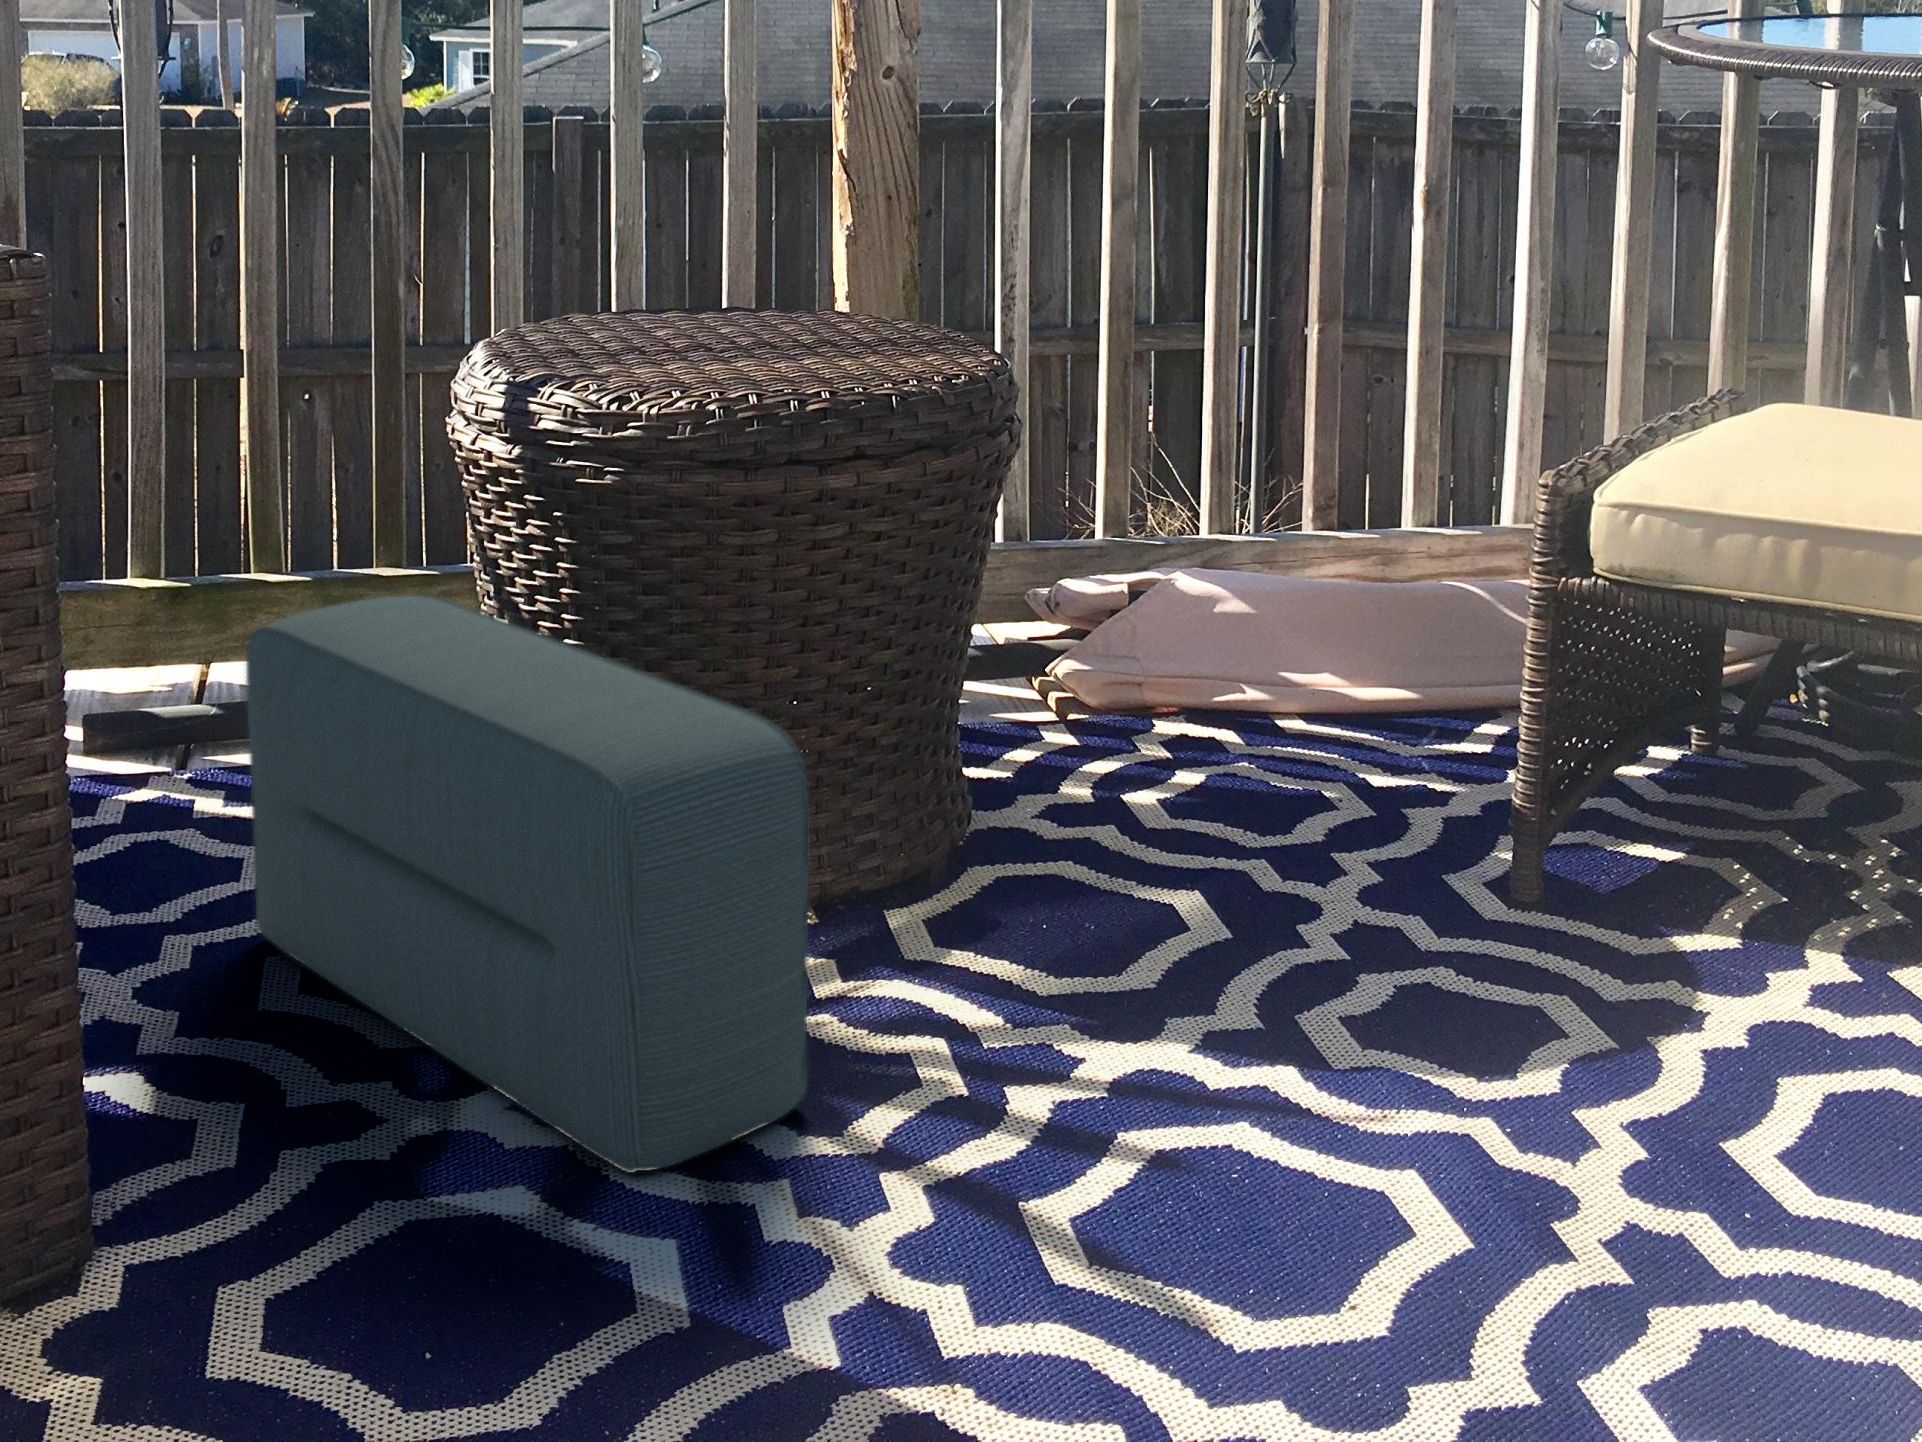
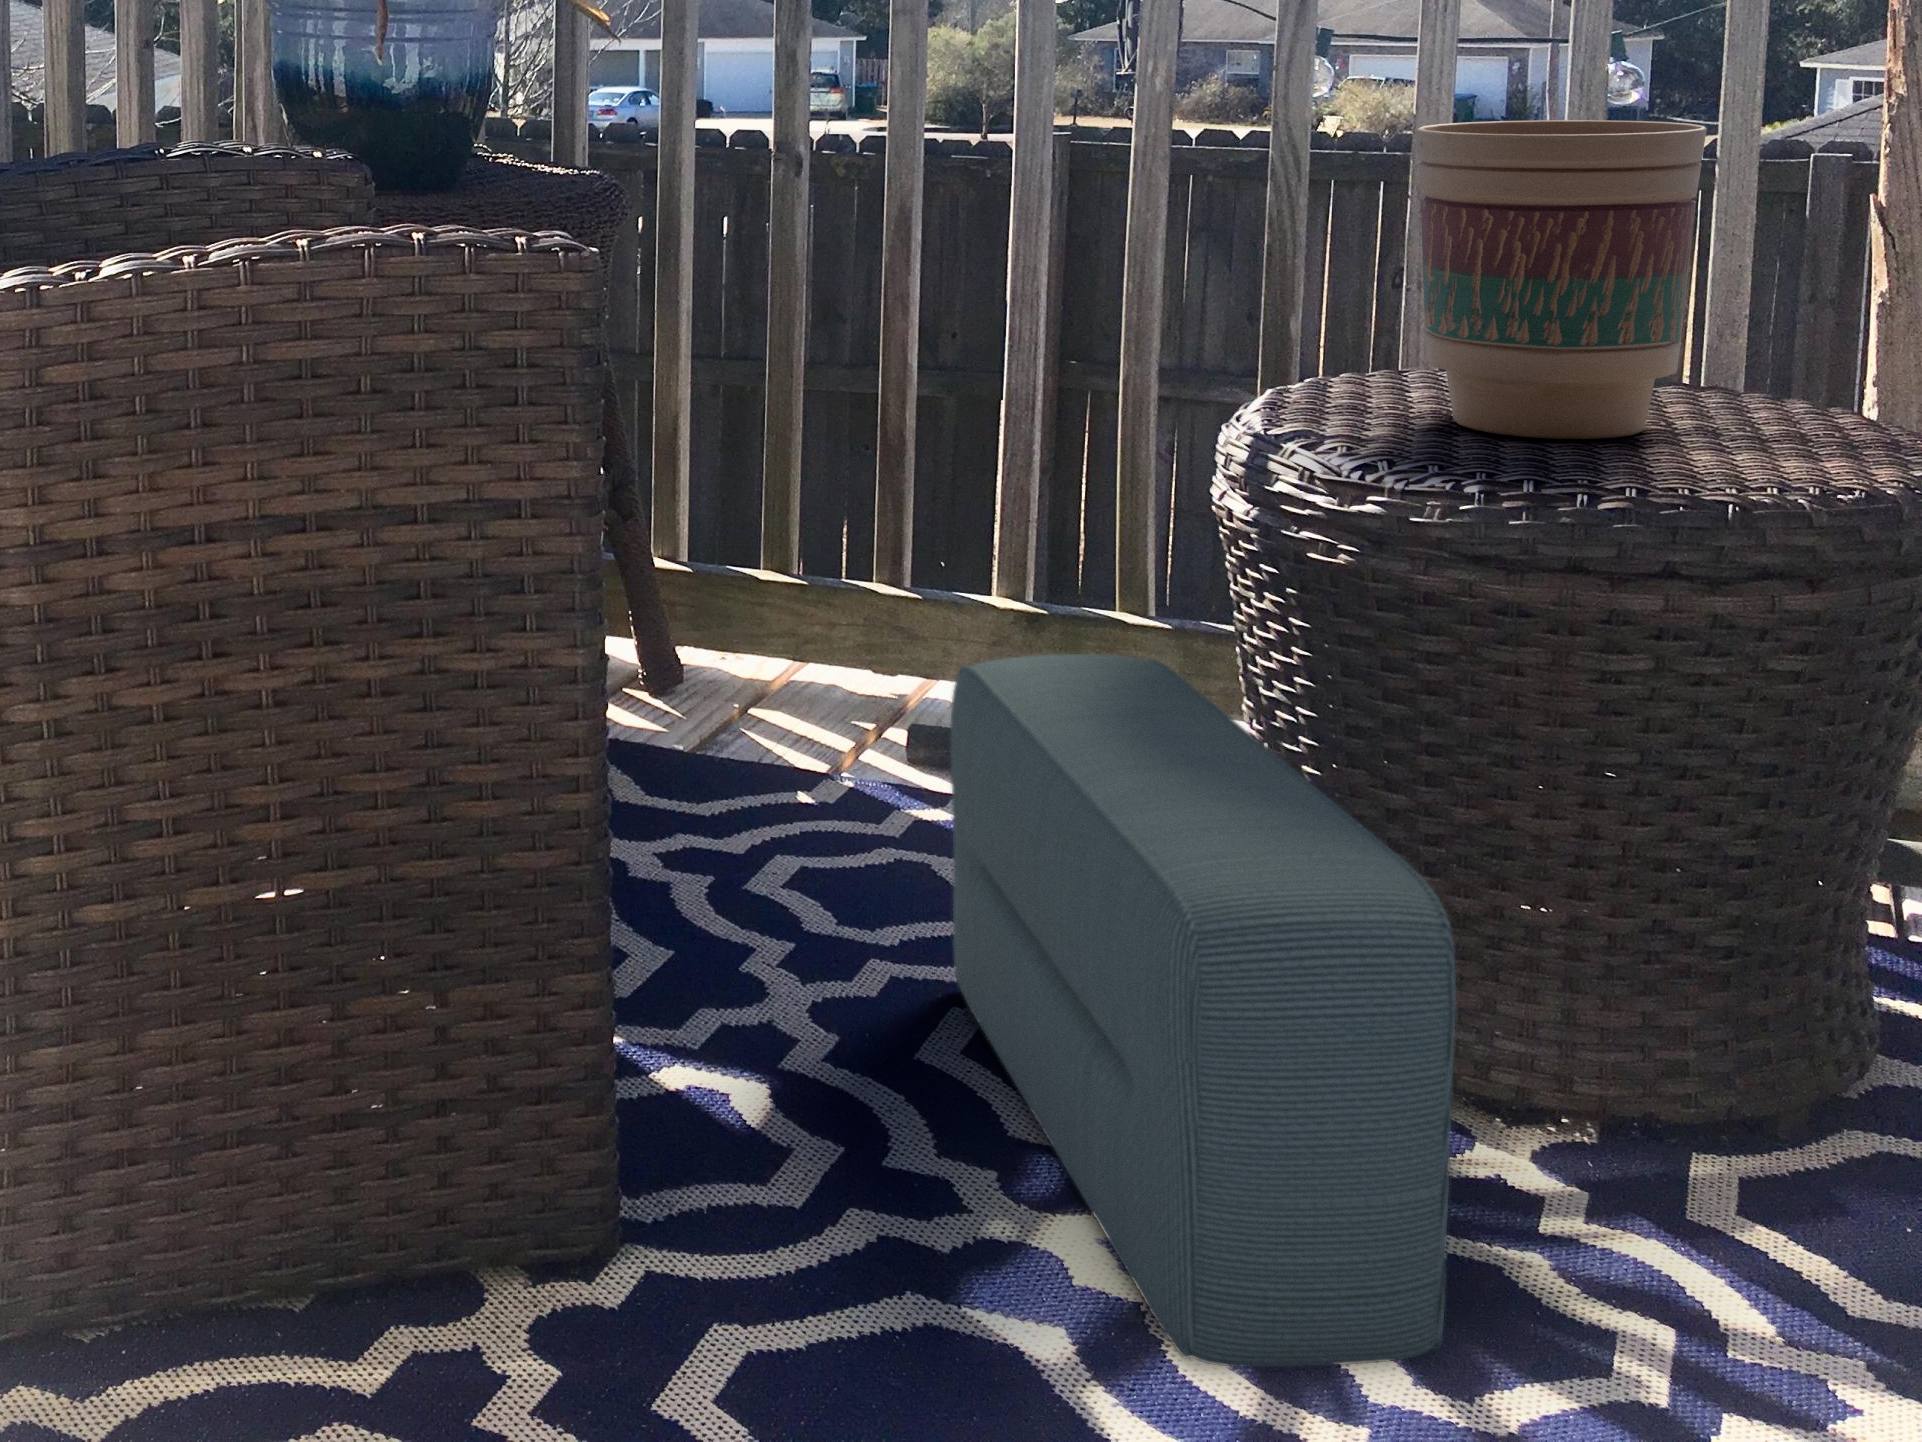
flower pot: none [616,107,831,364] -> present [1415,120,1707,439]

